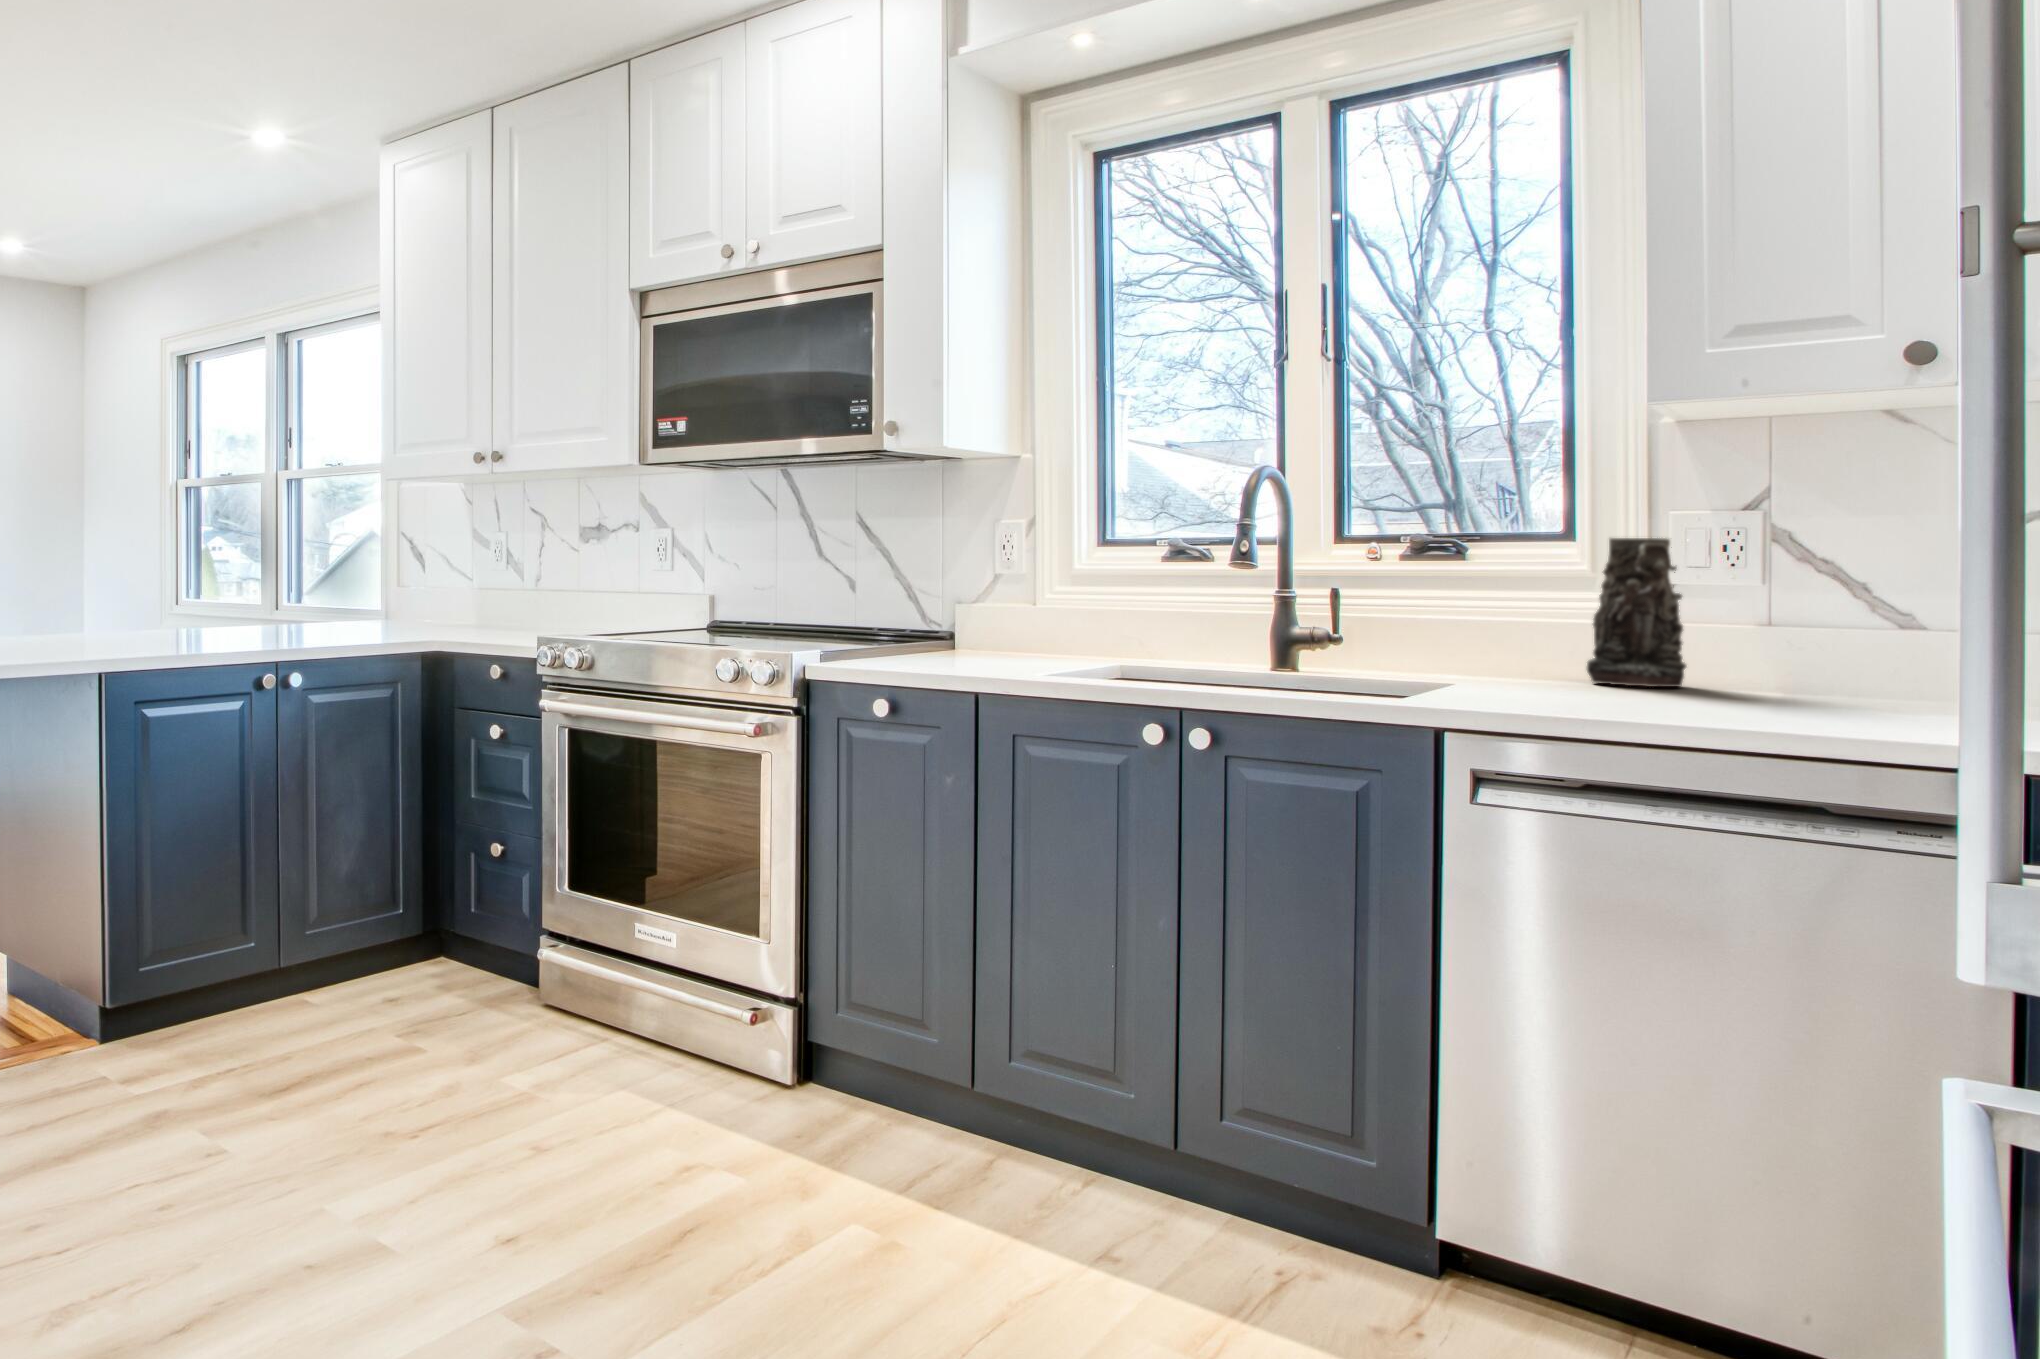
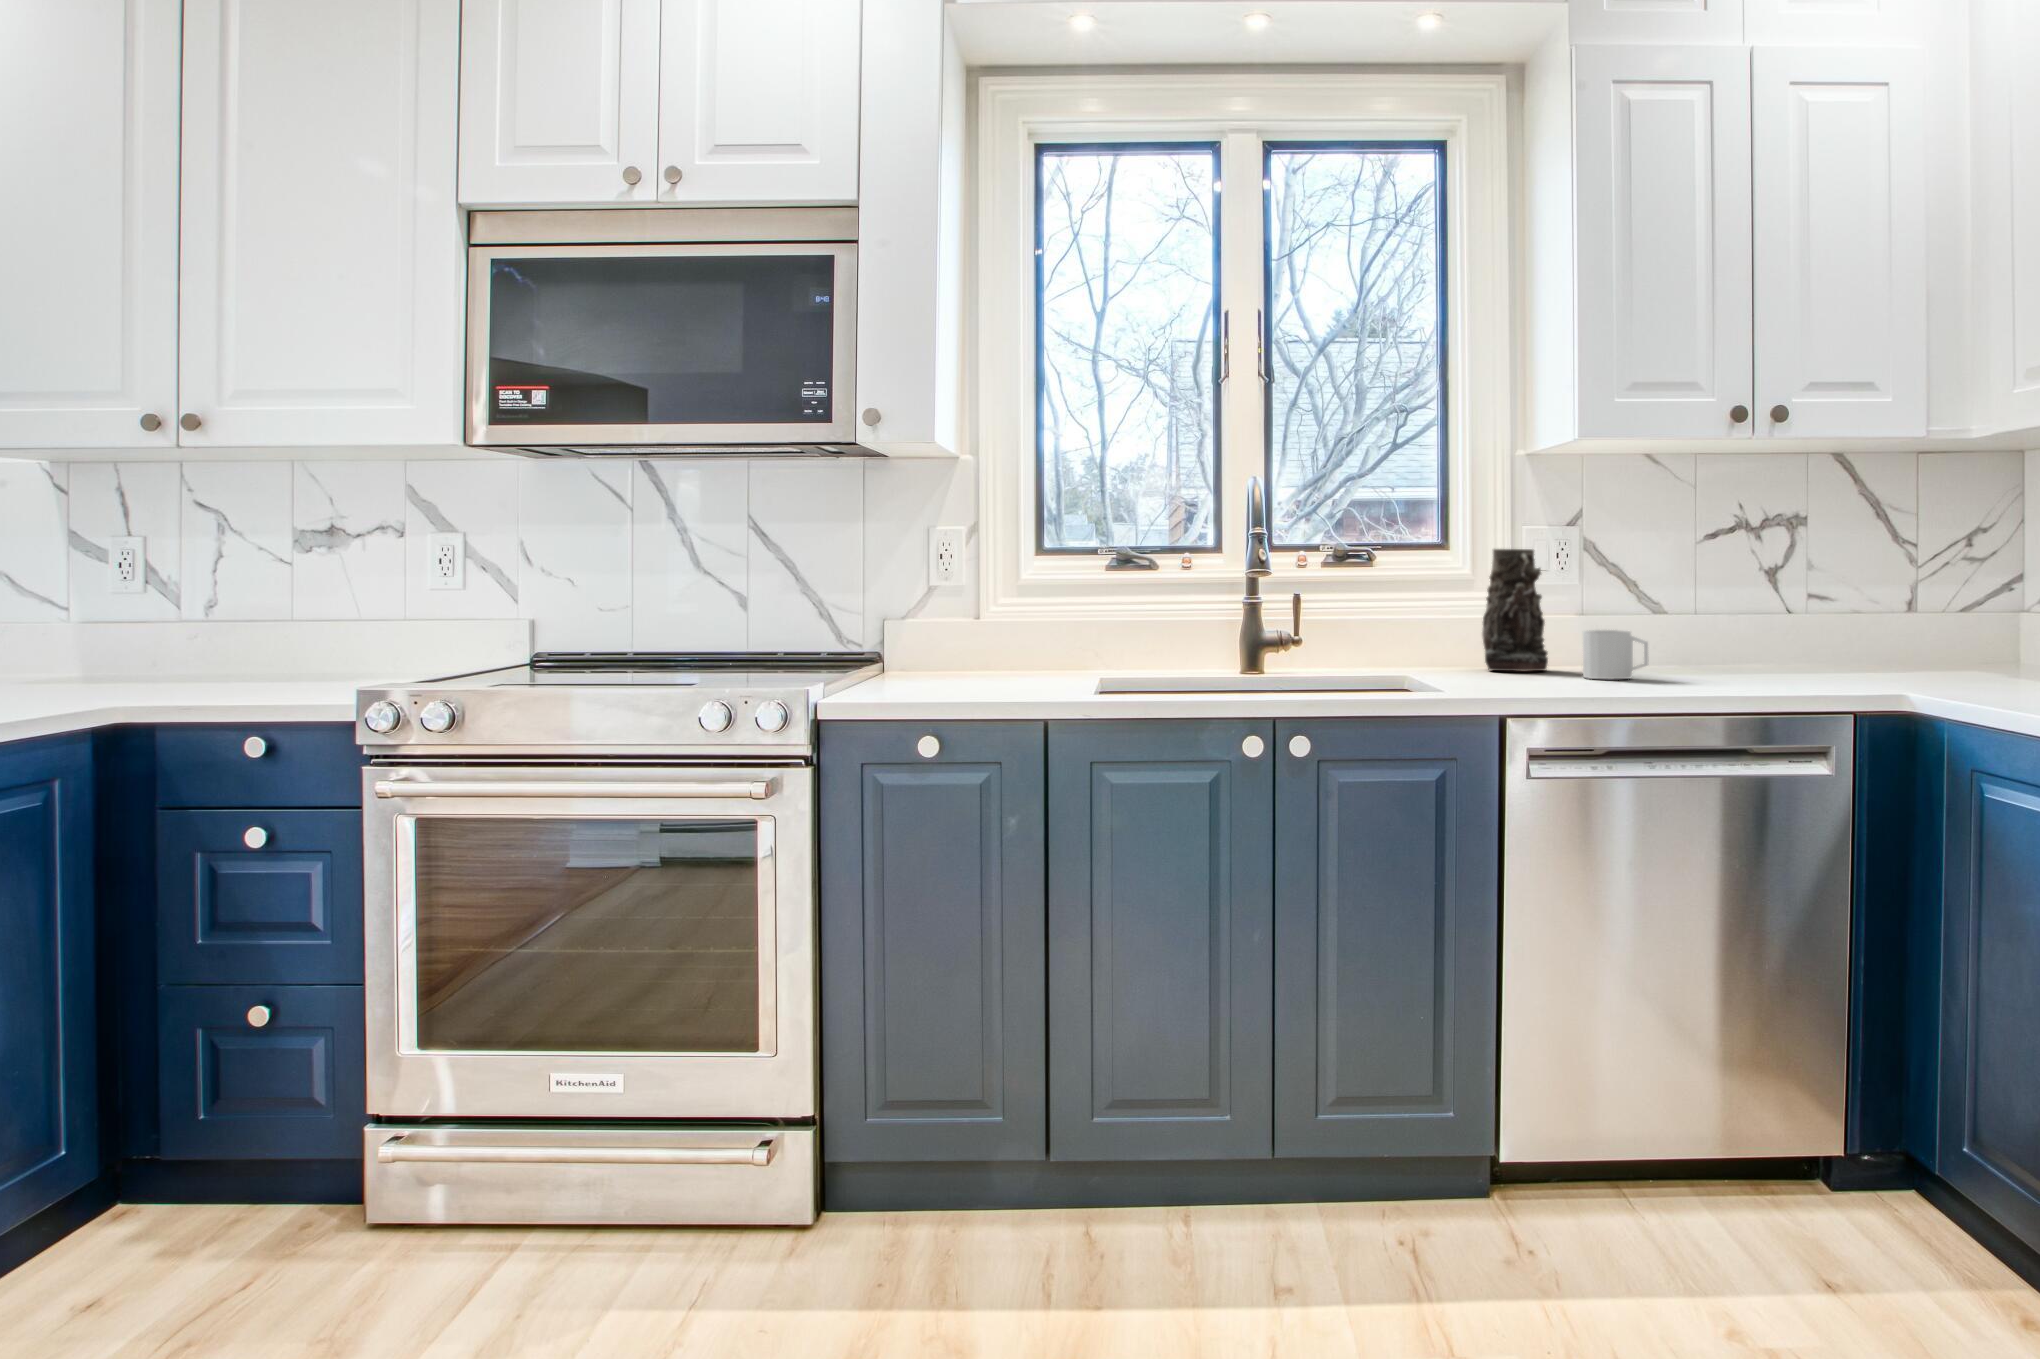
mug: none [1694,640,1791,703] -> present [1583,630,1648,679]

